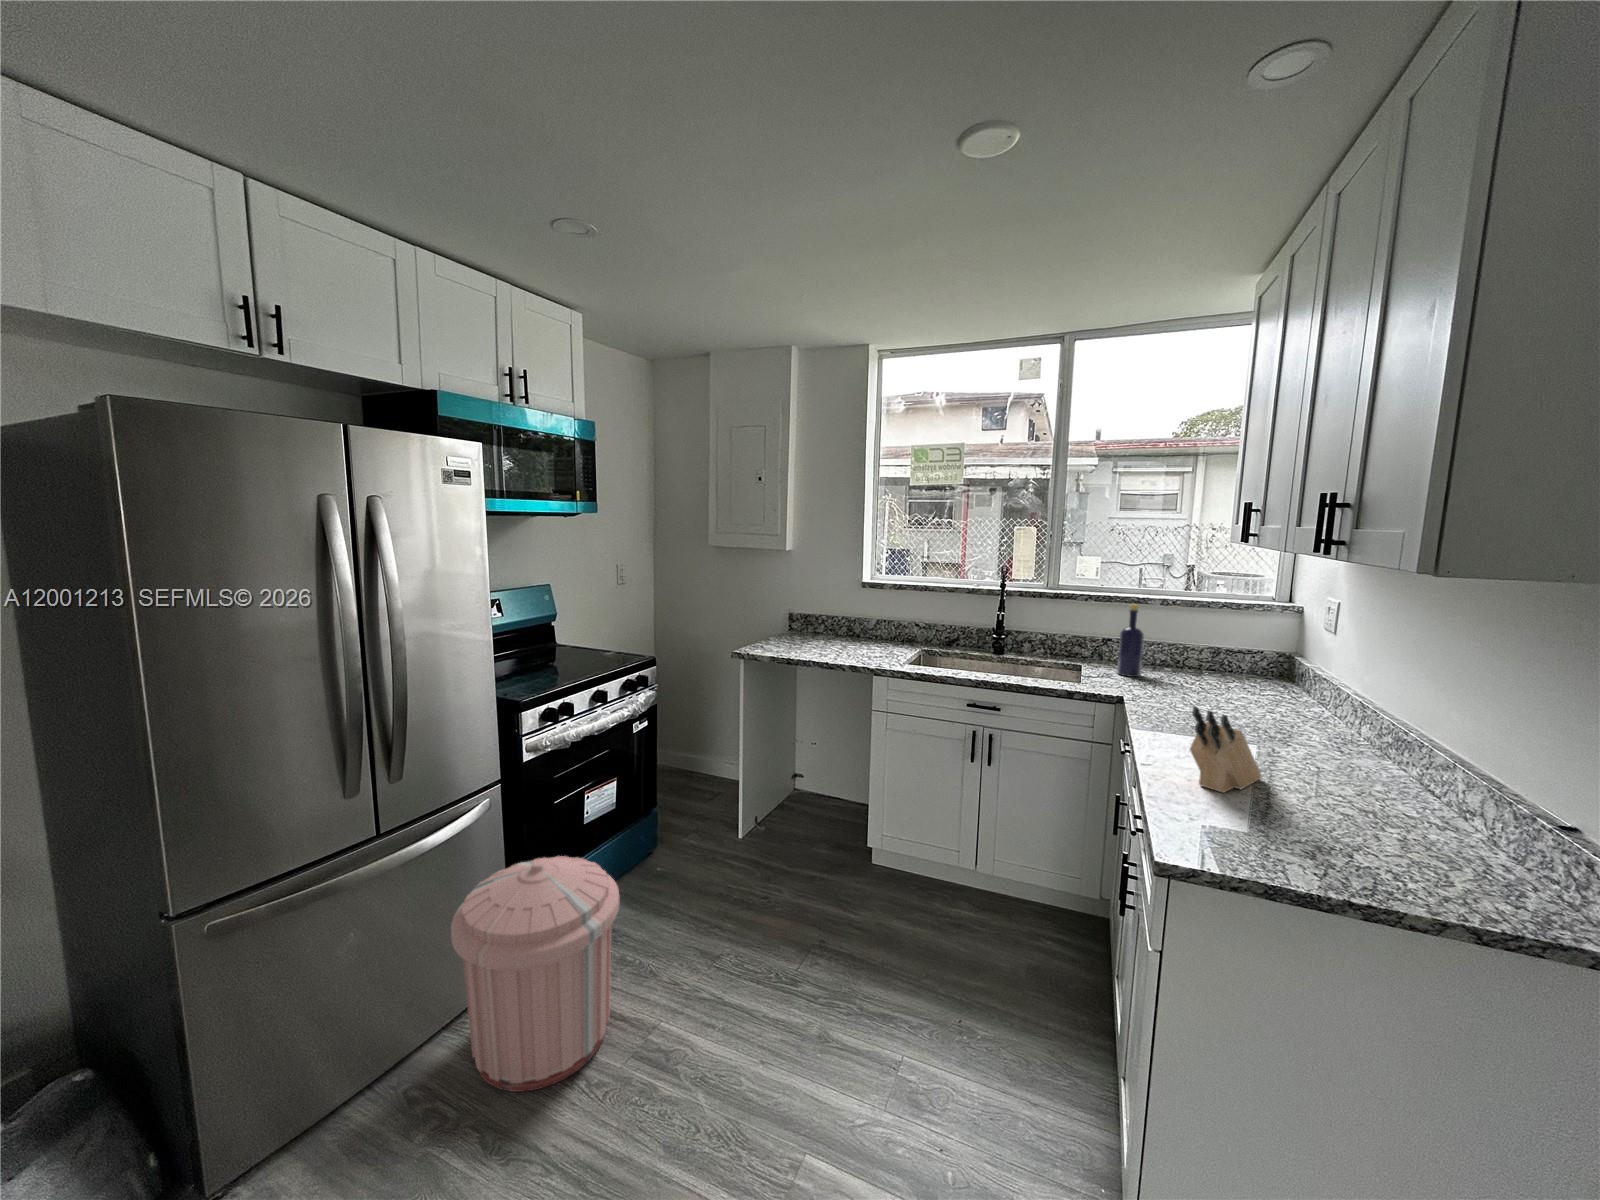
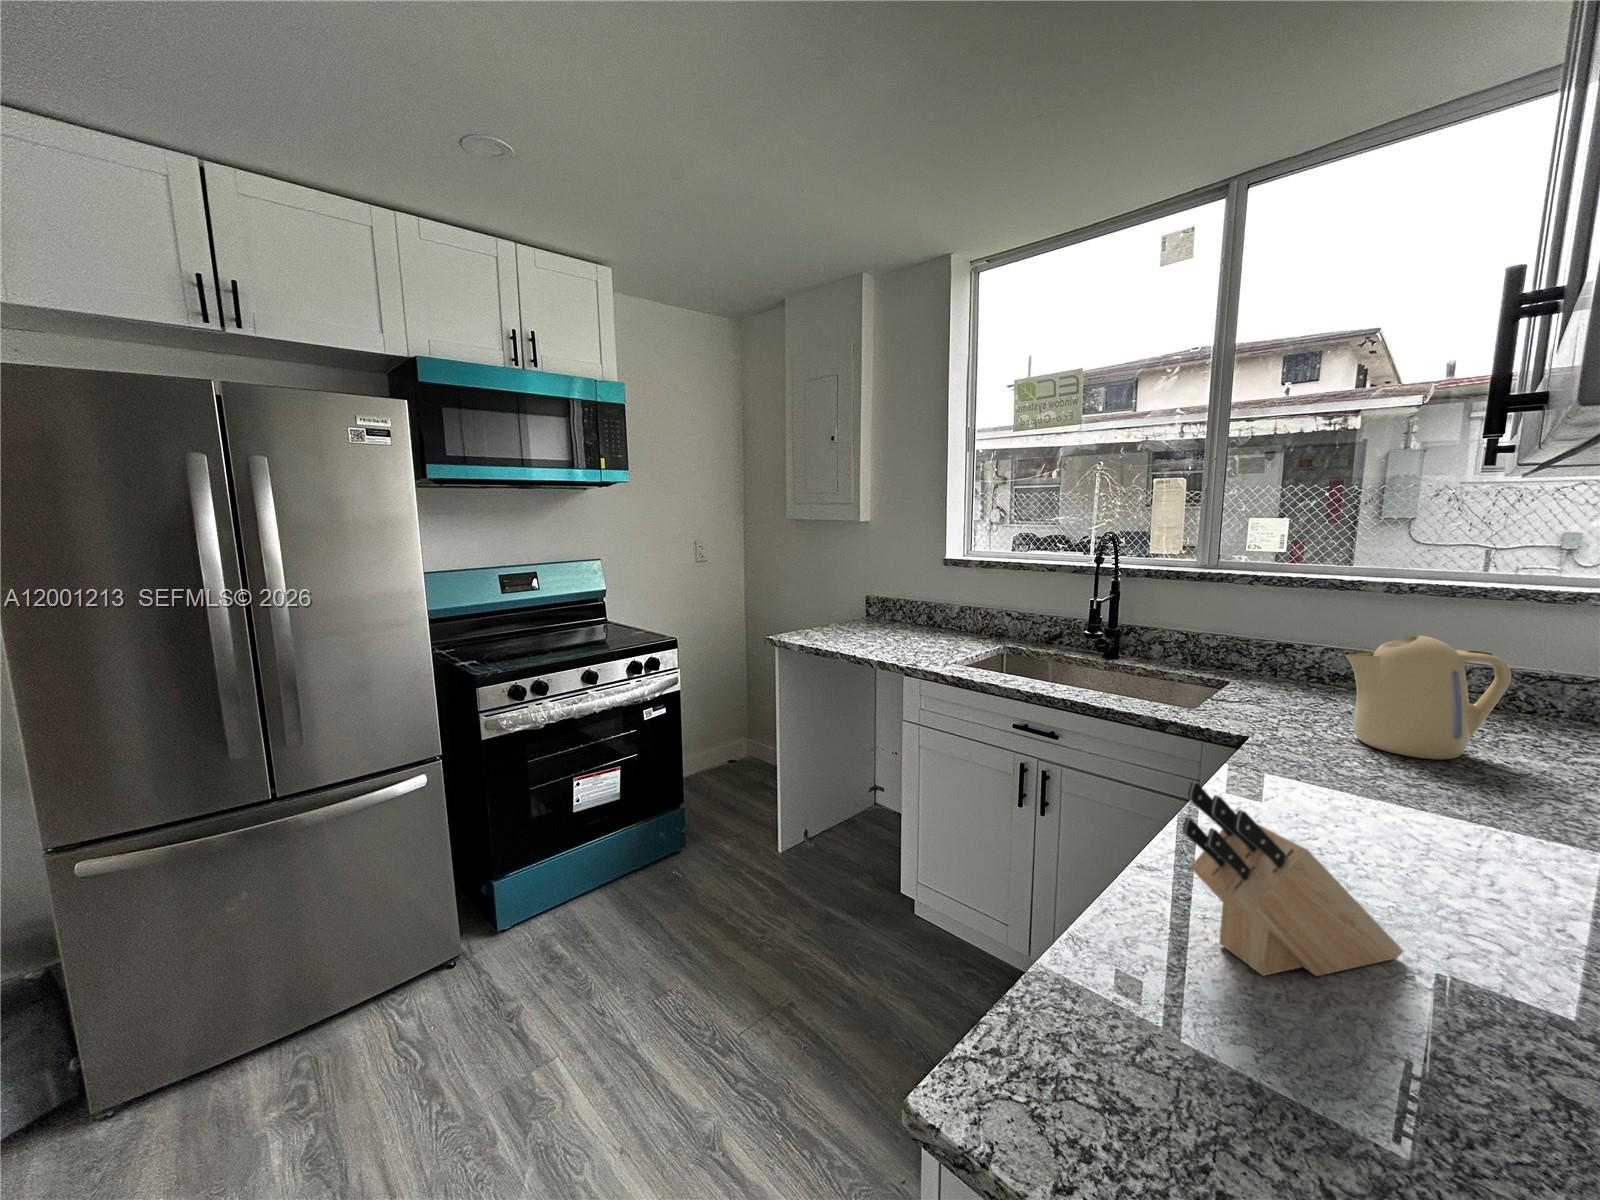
bottle: present [1117,604,1144,677] -> none [1284,589,1334,708]
kettle: none [1164,631,1238,699] -> present [1345,635,1511,759]
trash can: present [451,856,619,1092] -> none [327,844,522,1098]

